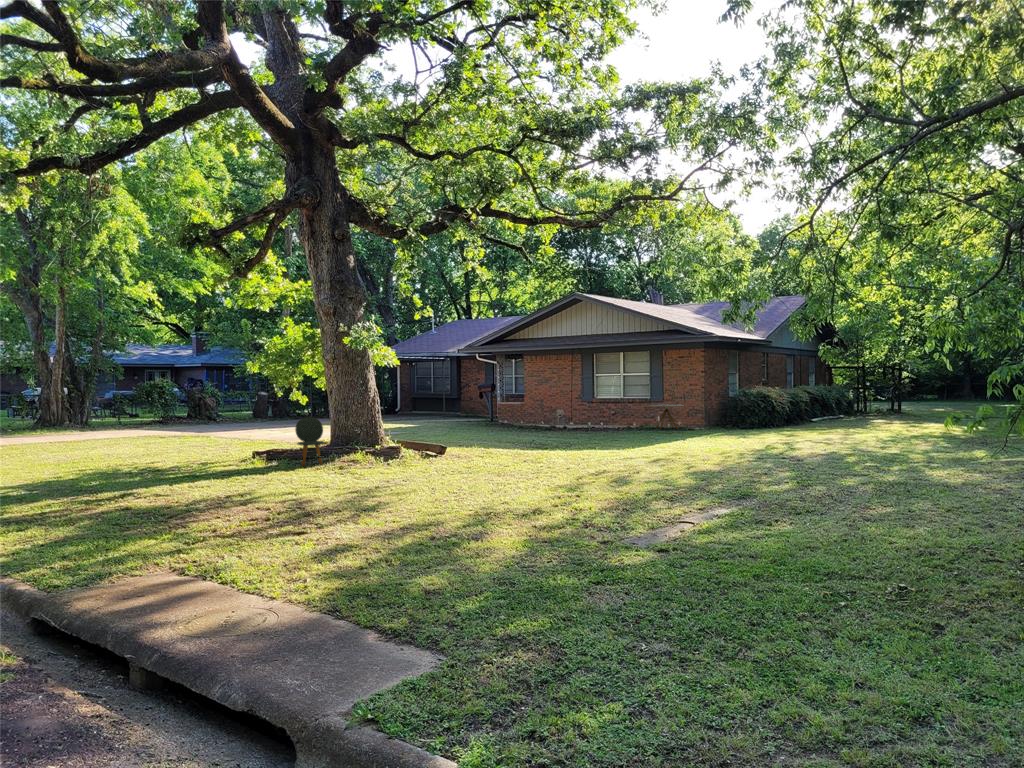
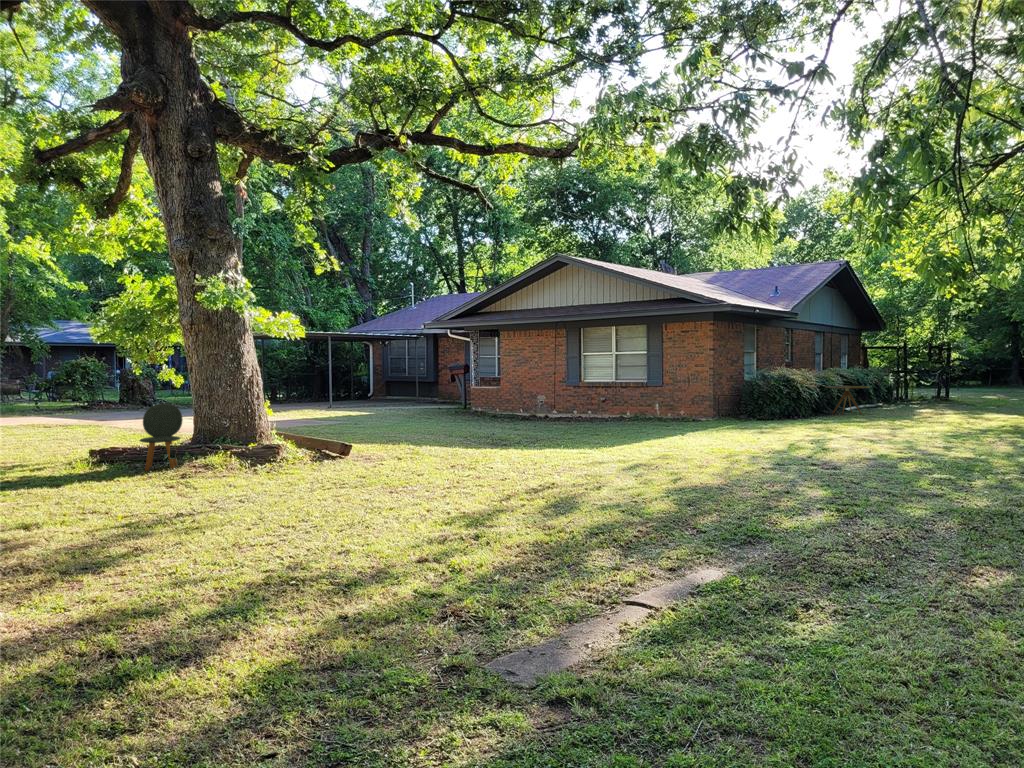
round table: present [650,405,684,429] -> present [826,386,869,415]

